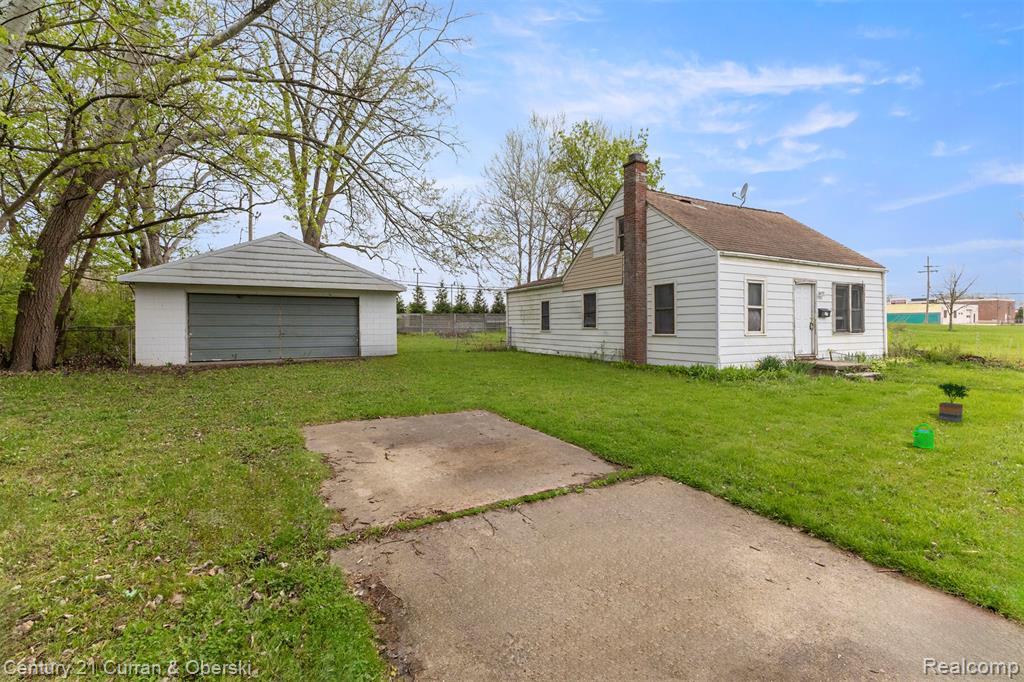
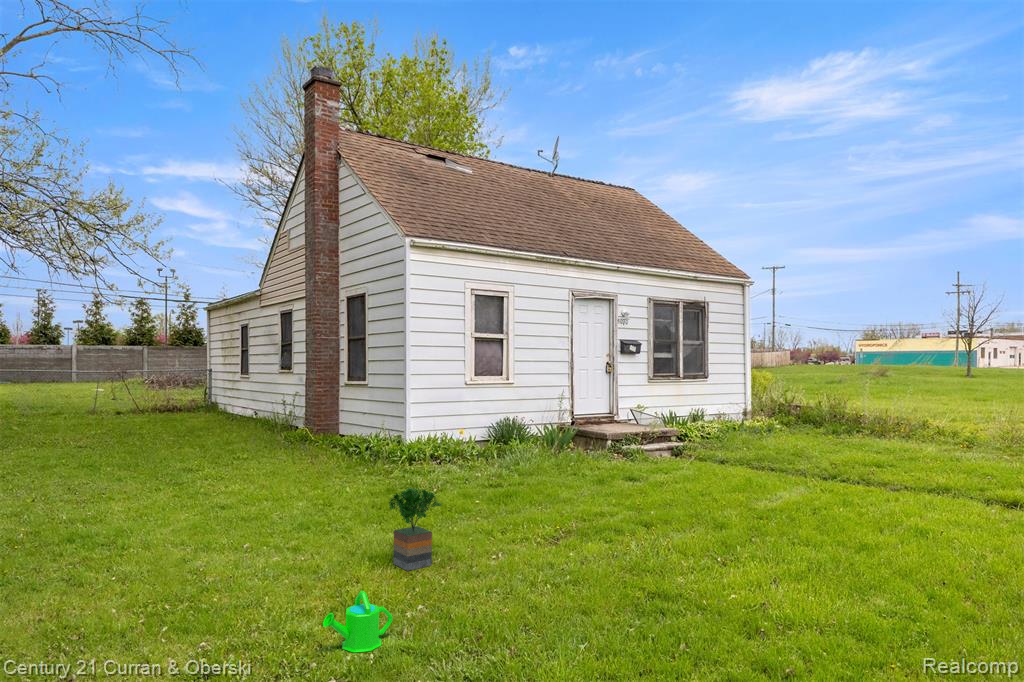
potted tree: present [938,383,970,422] -> present [389,487,441,571]

